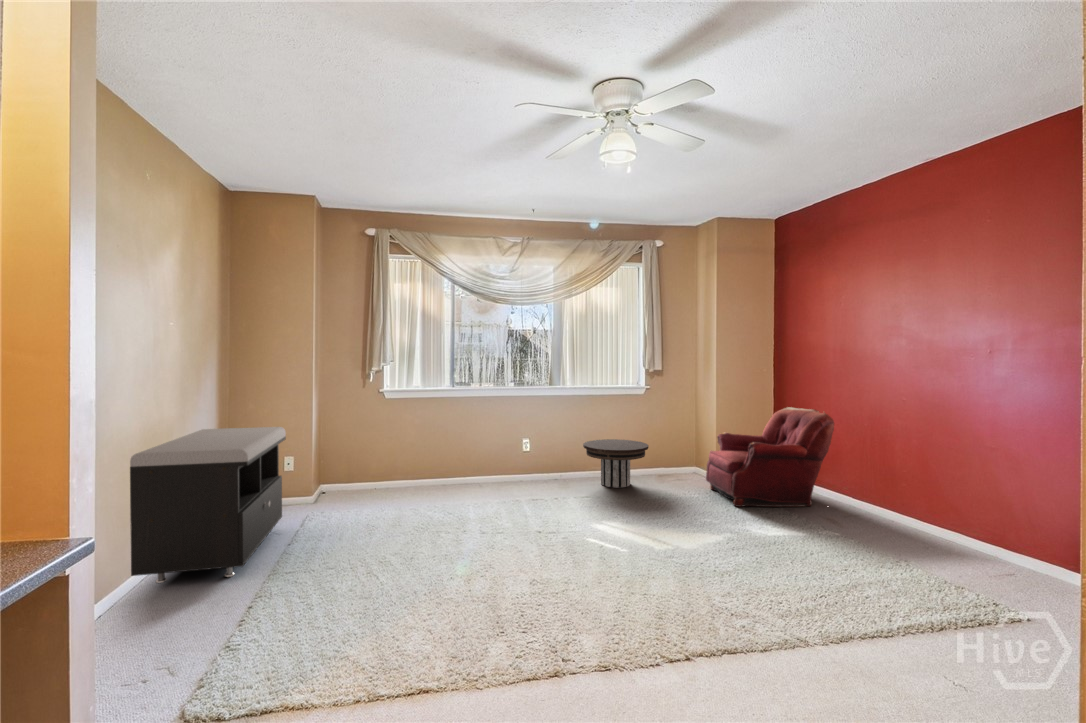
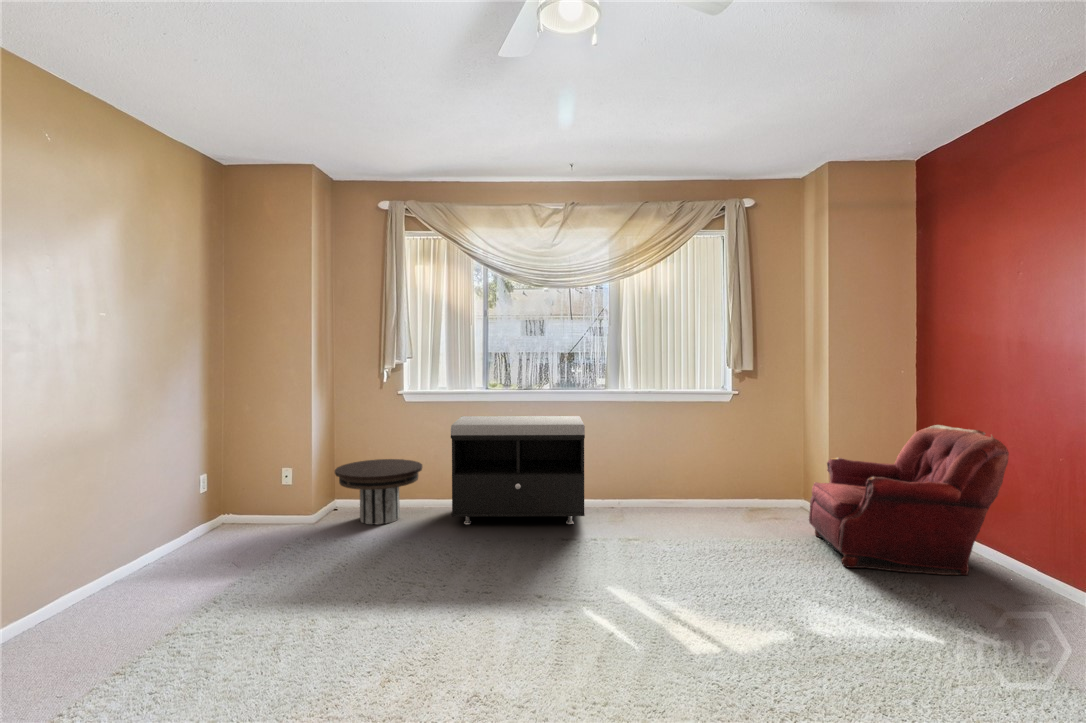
storage bench: present [130,427,286,583] -> present [451,416,585,525]
side table: present [583,439,648,488] -> present [335,459,422,524]

